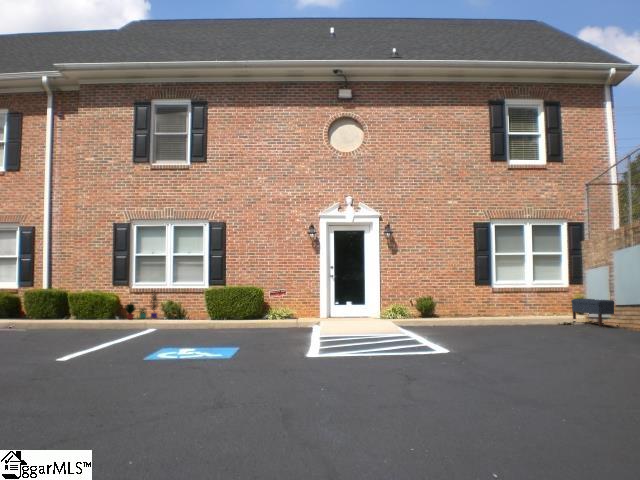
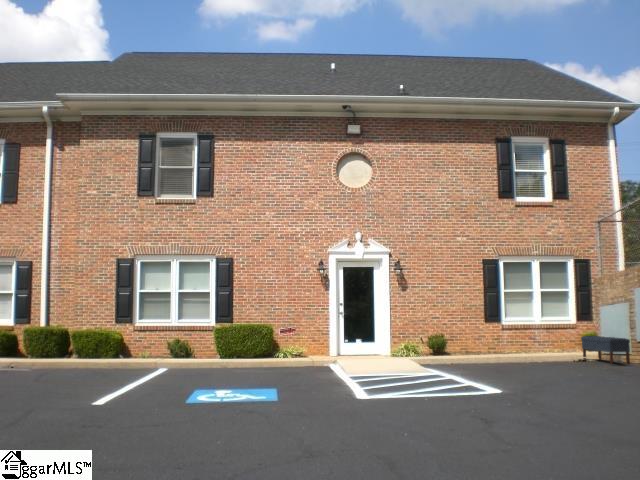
potted plant: present [125,291,158,319] -> none [130,328,165,358]

